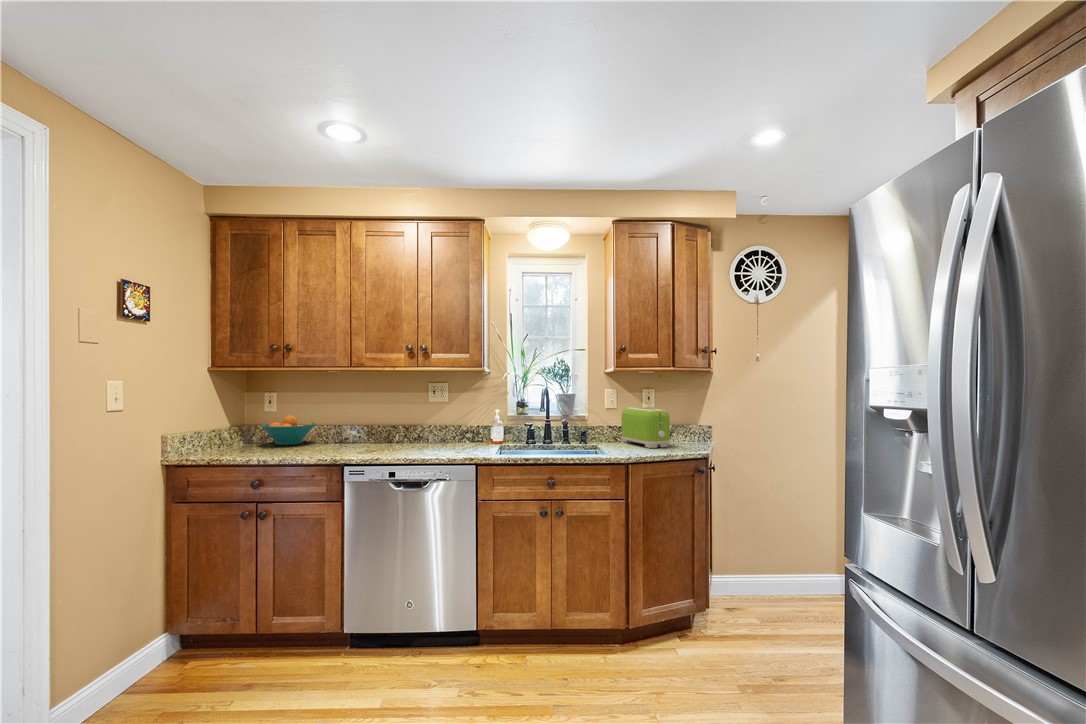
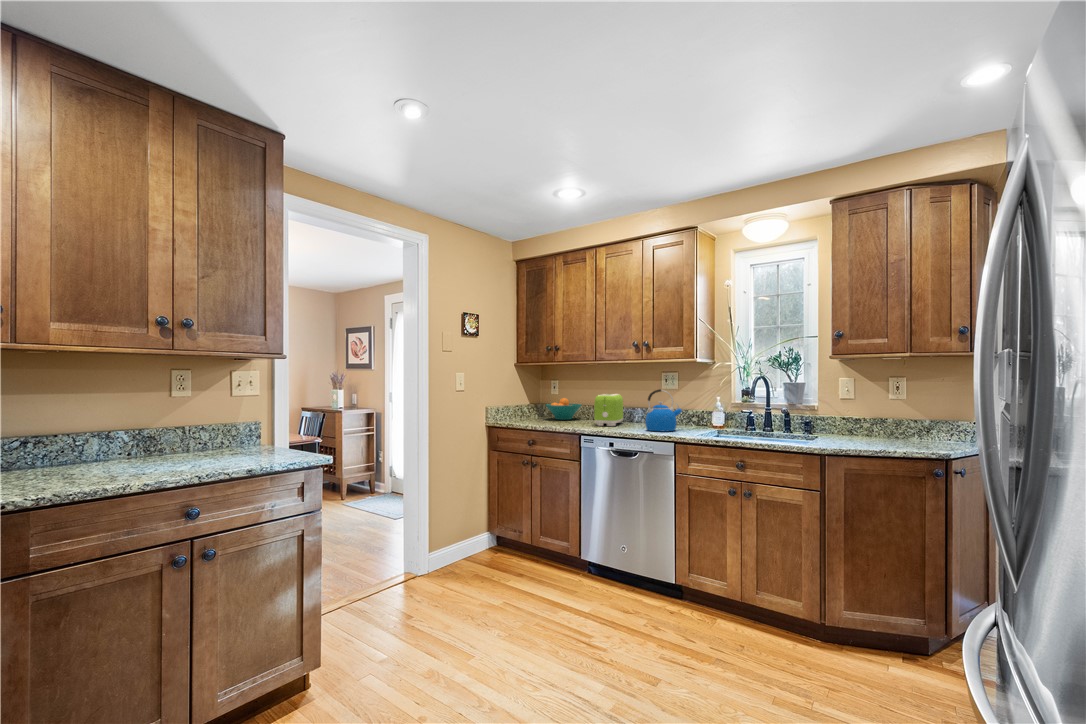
kettle: none [426,403,465,453] -> present [645,389,682,432]
toaster: present [622,407,670,448] -> present [594,394,623,426]

